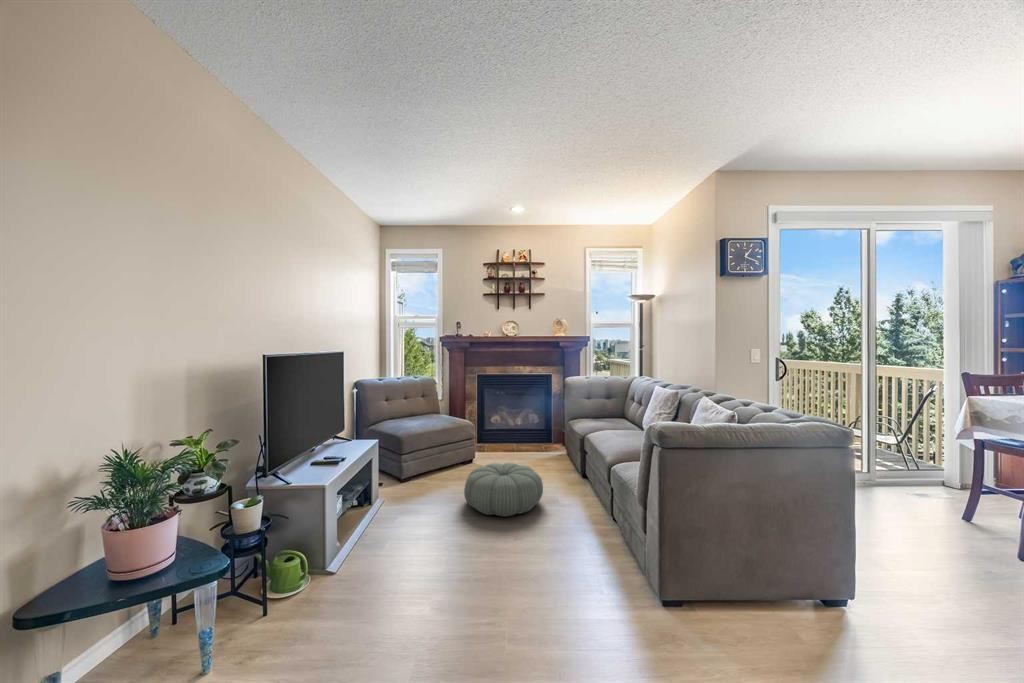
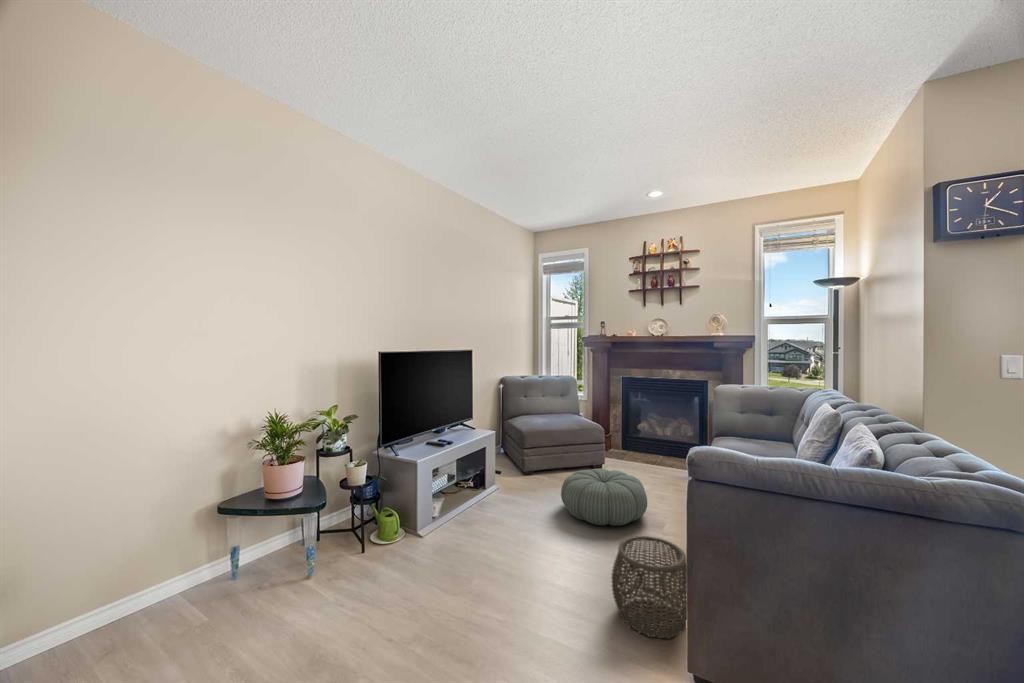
woven basket: none [566,514,636,599] -> present [611,536,689,639]

